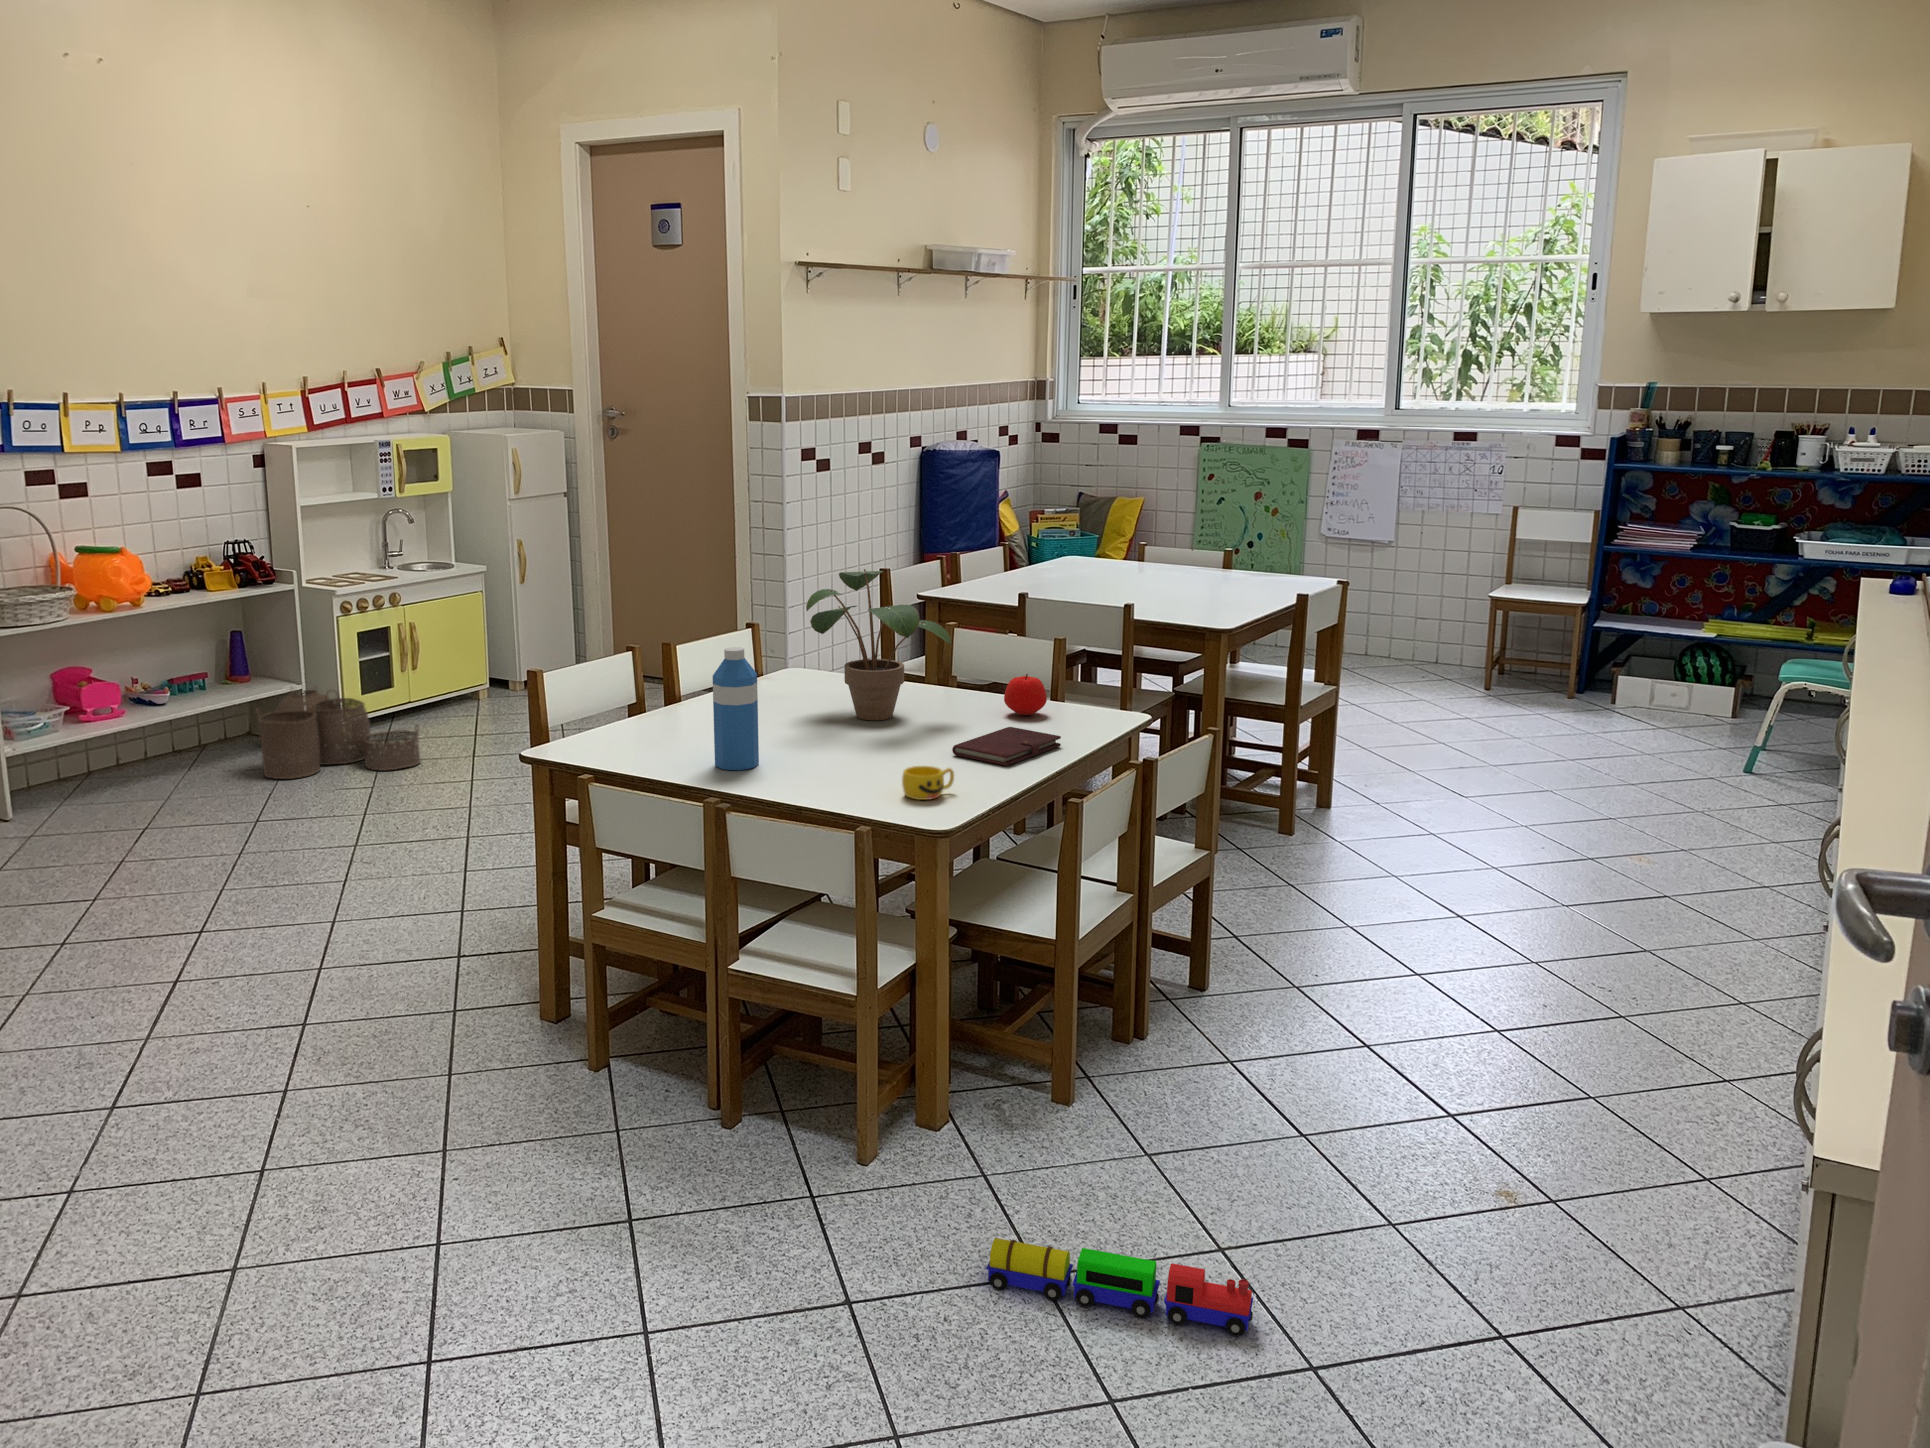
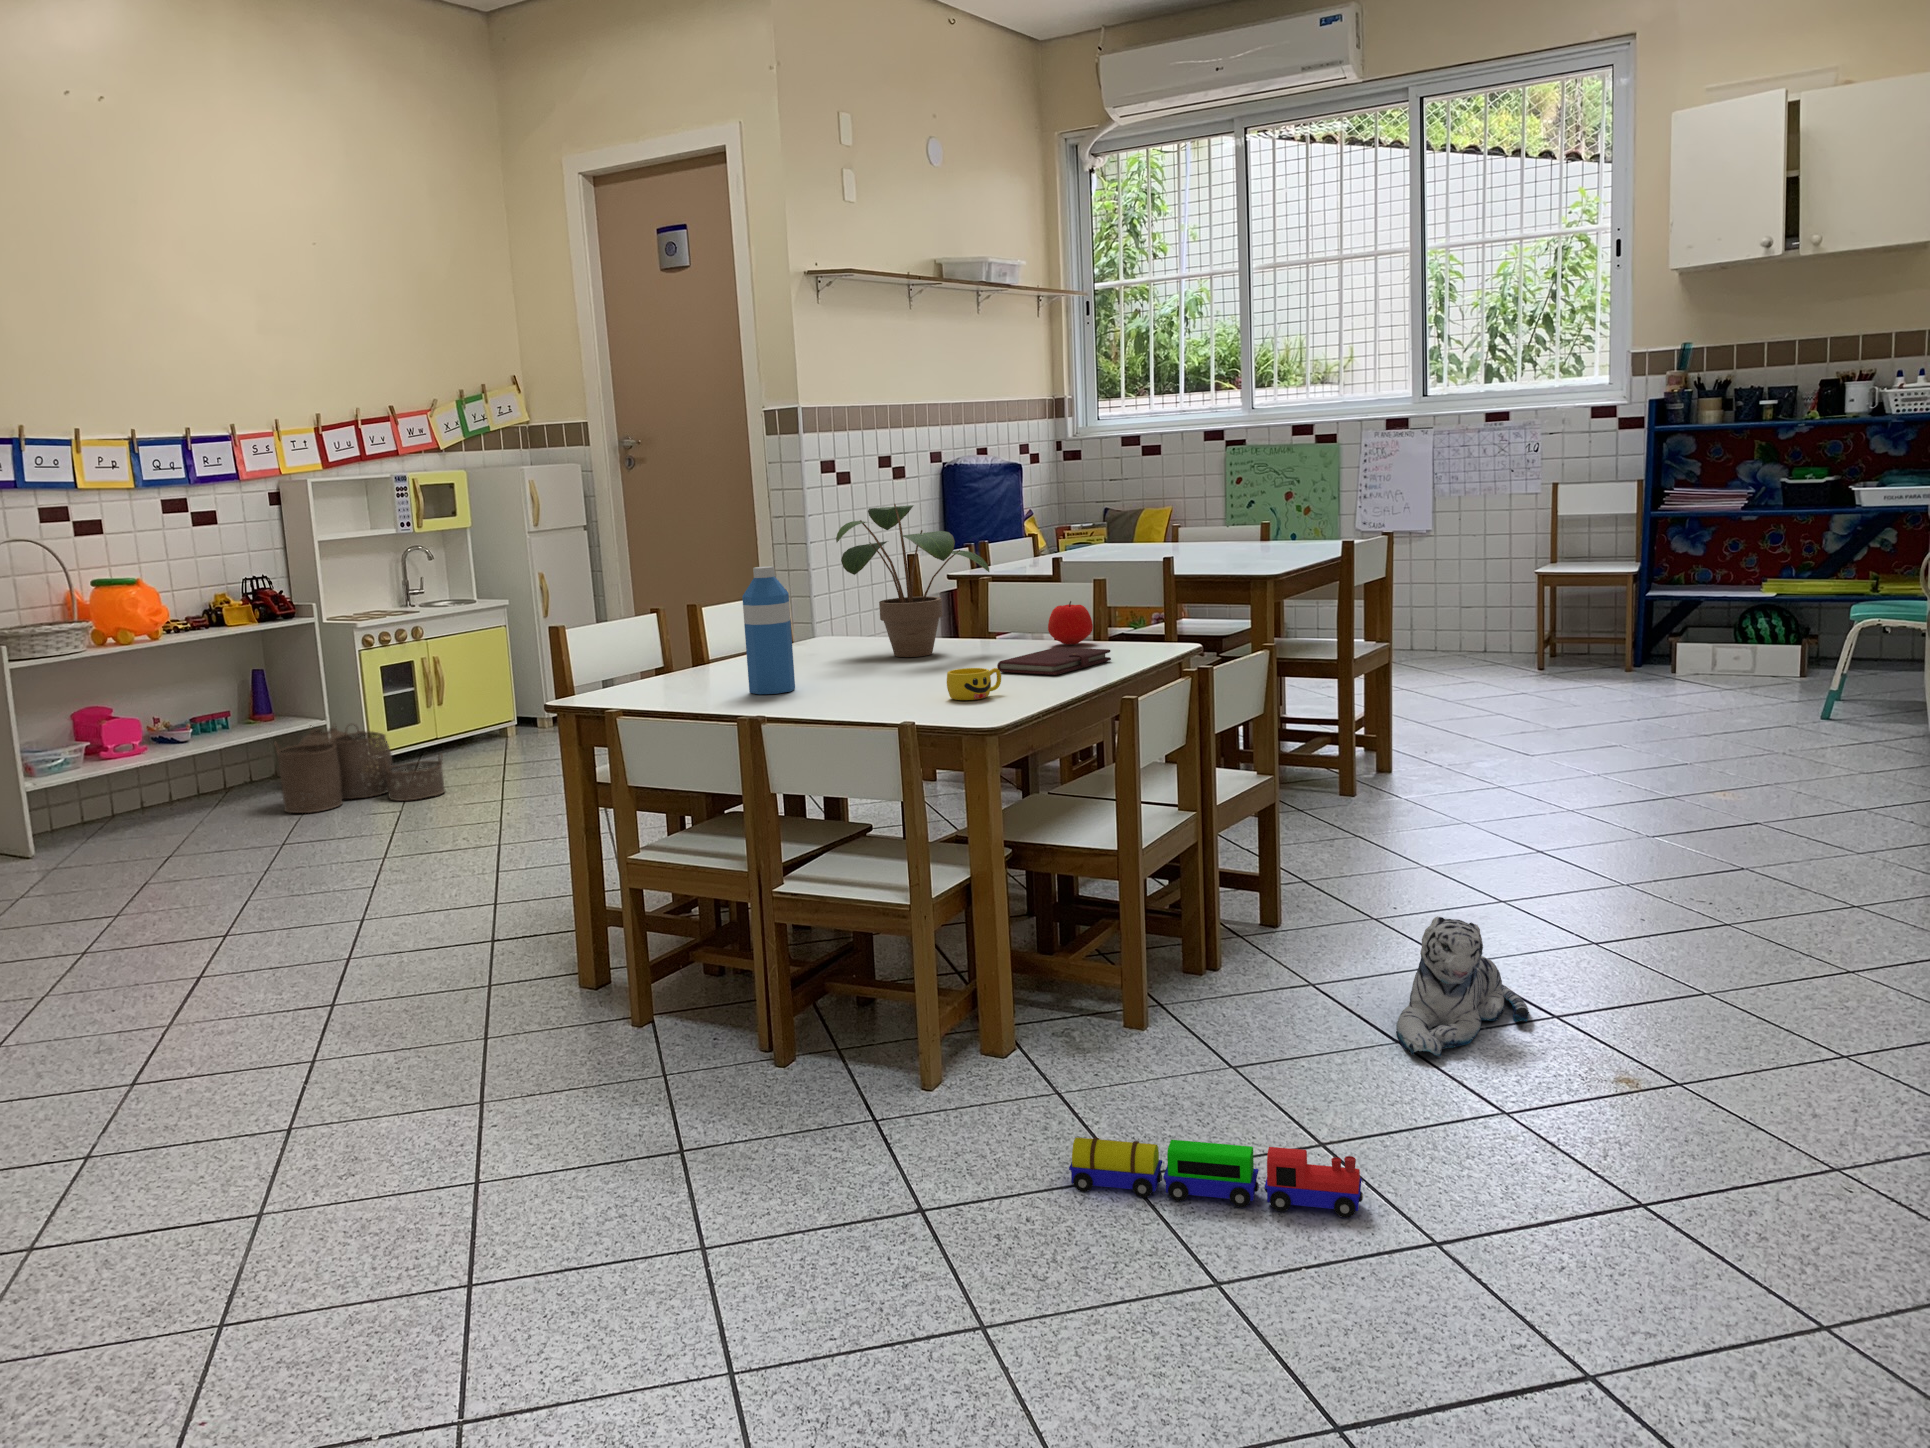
plush toy: none [1301,1018,1425,1153] -> present [1396,916,1529,1056]

